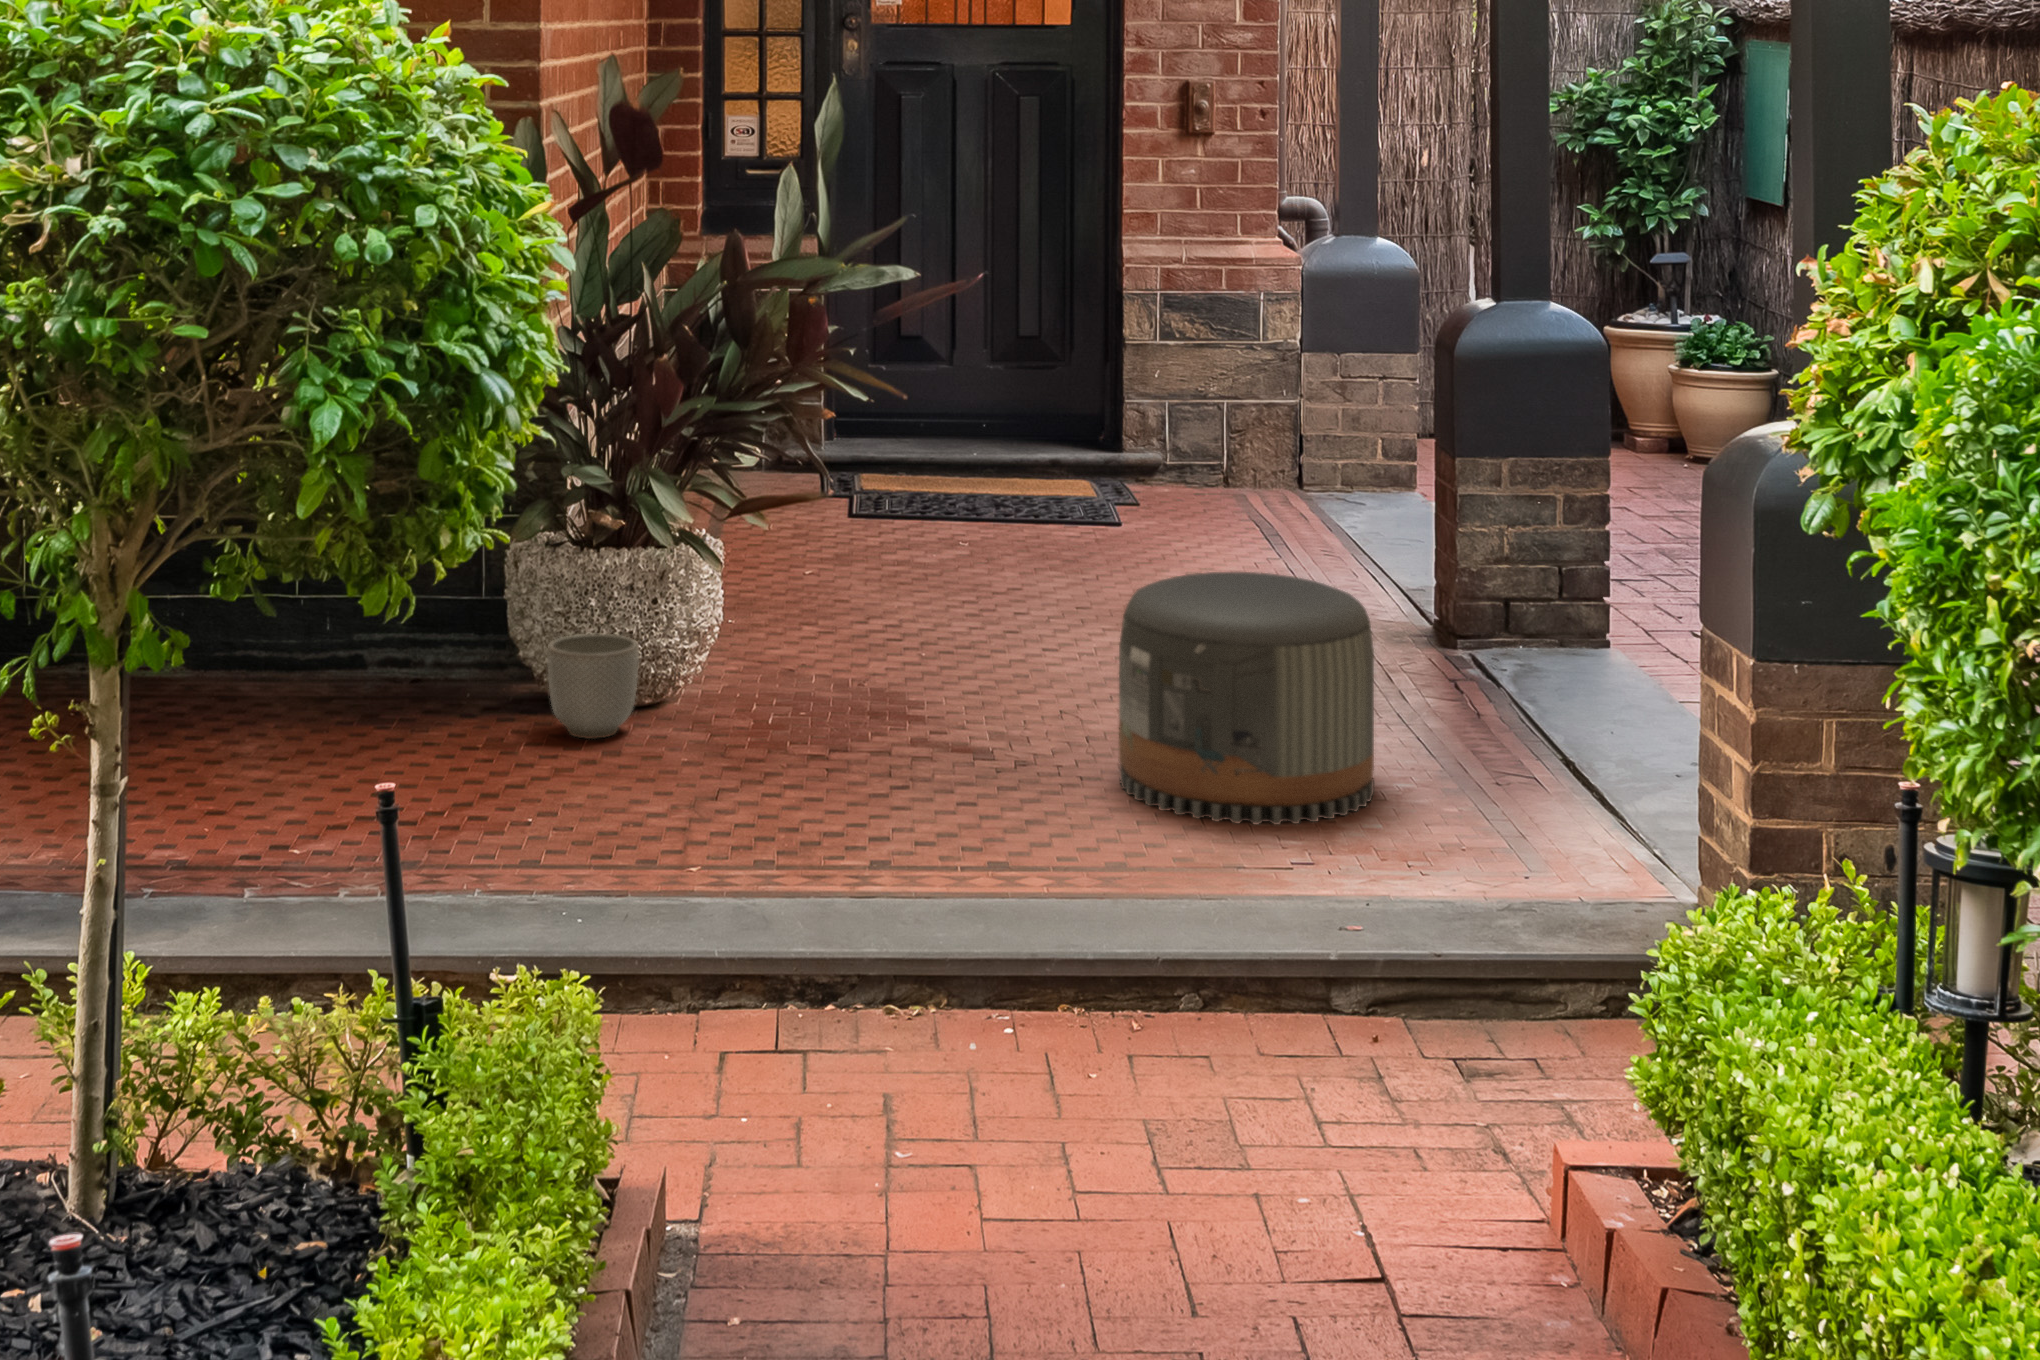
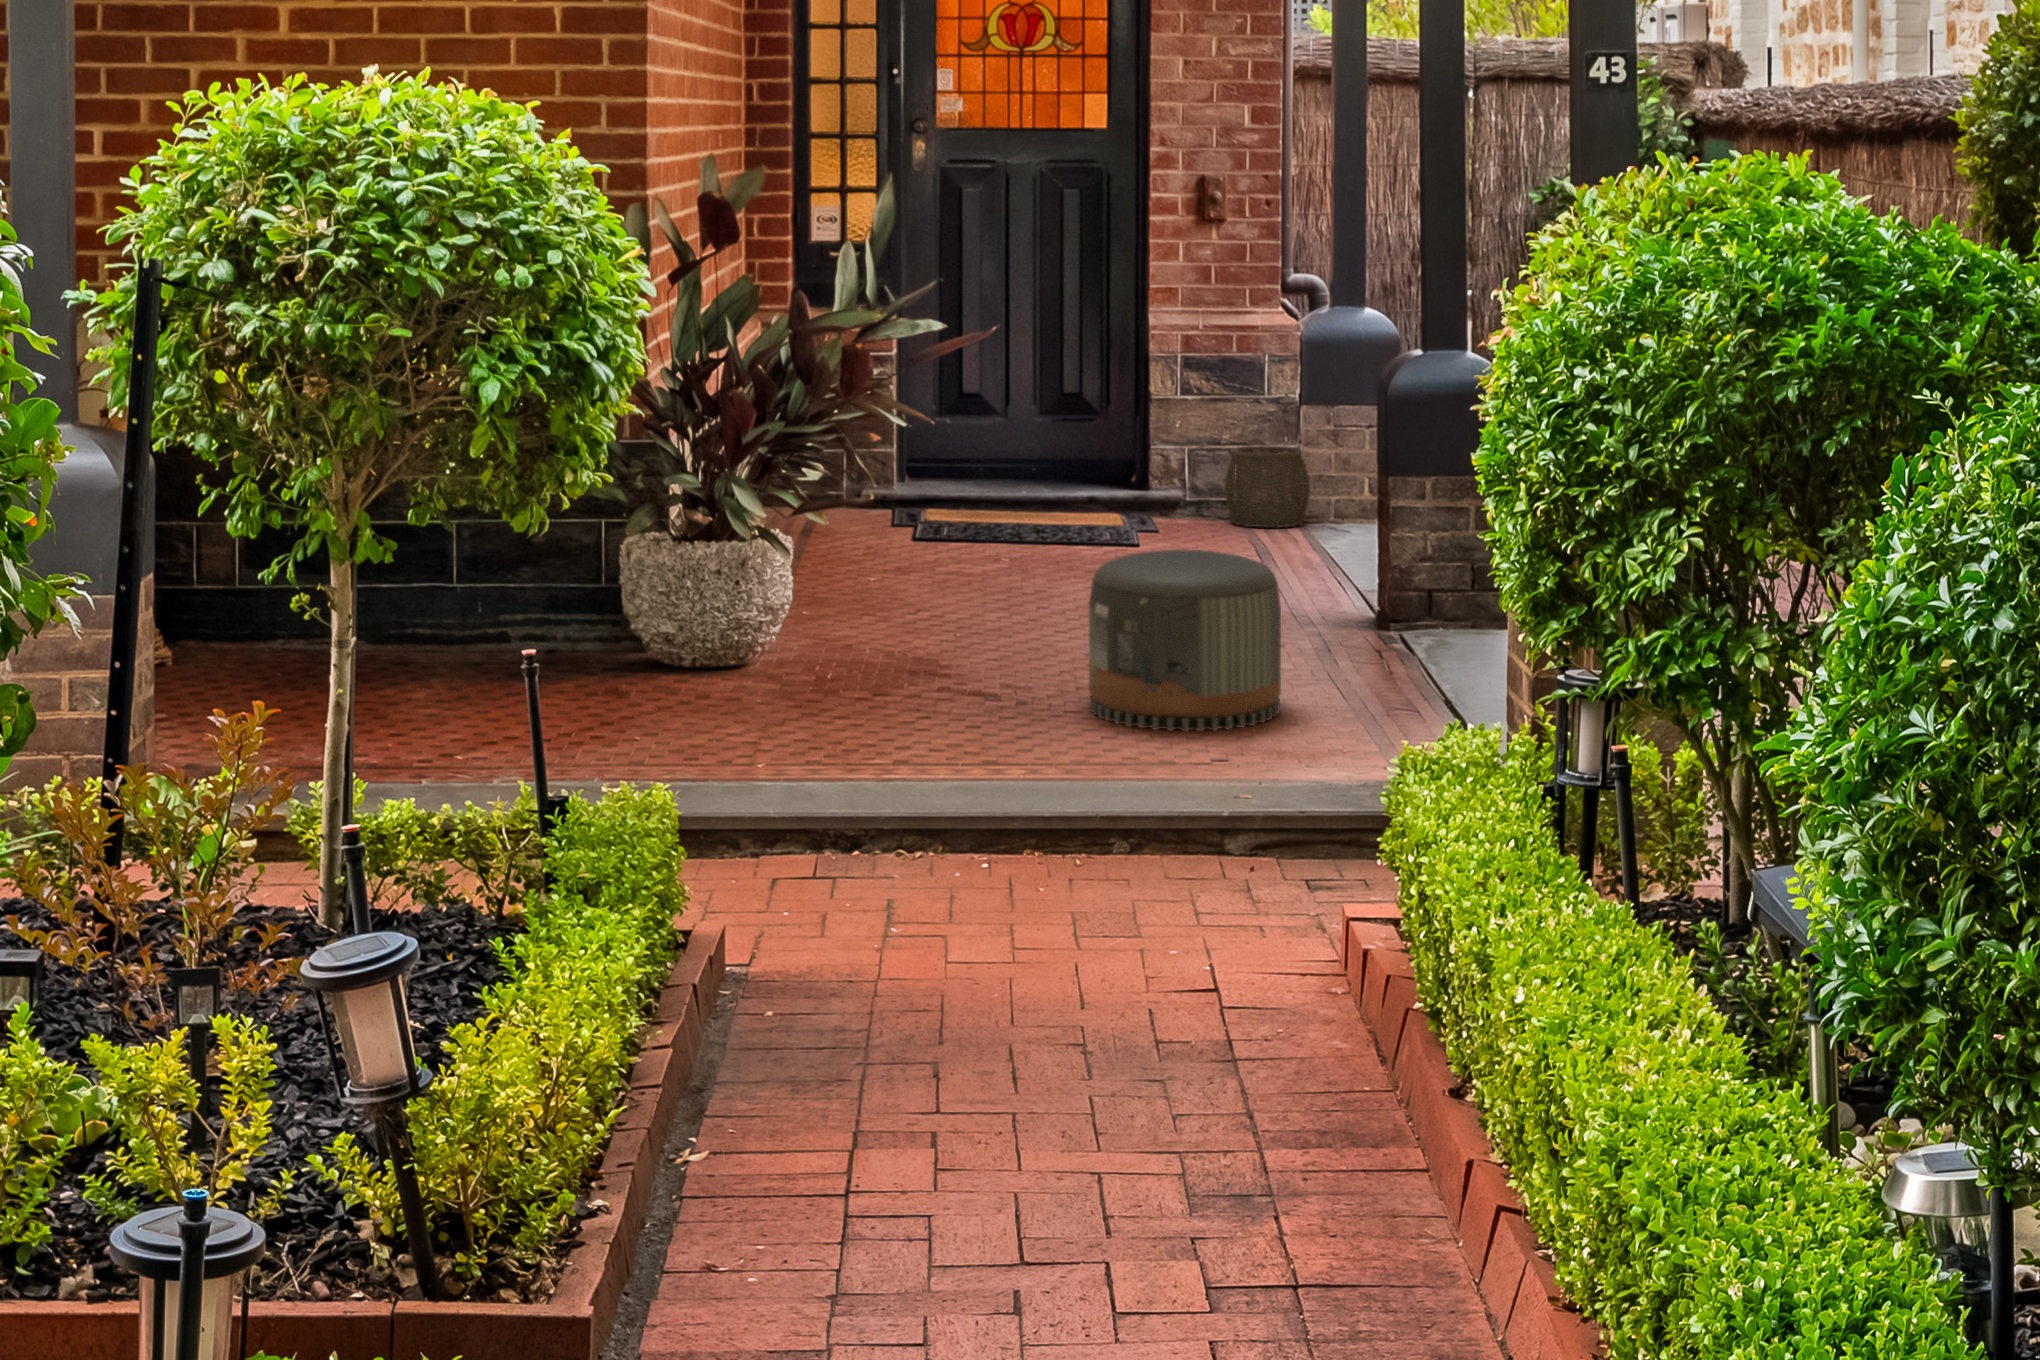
woven basket: none [1214,400,1320,501] -> present [1225,445,1310,528]
planter: present [547,633,639,739] -> none [655,607,726,685]

